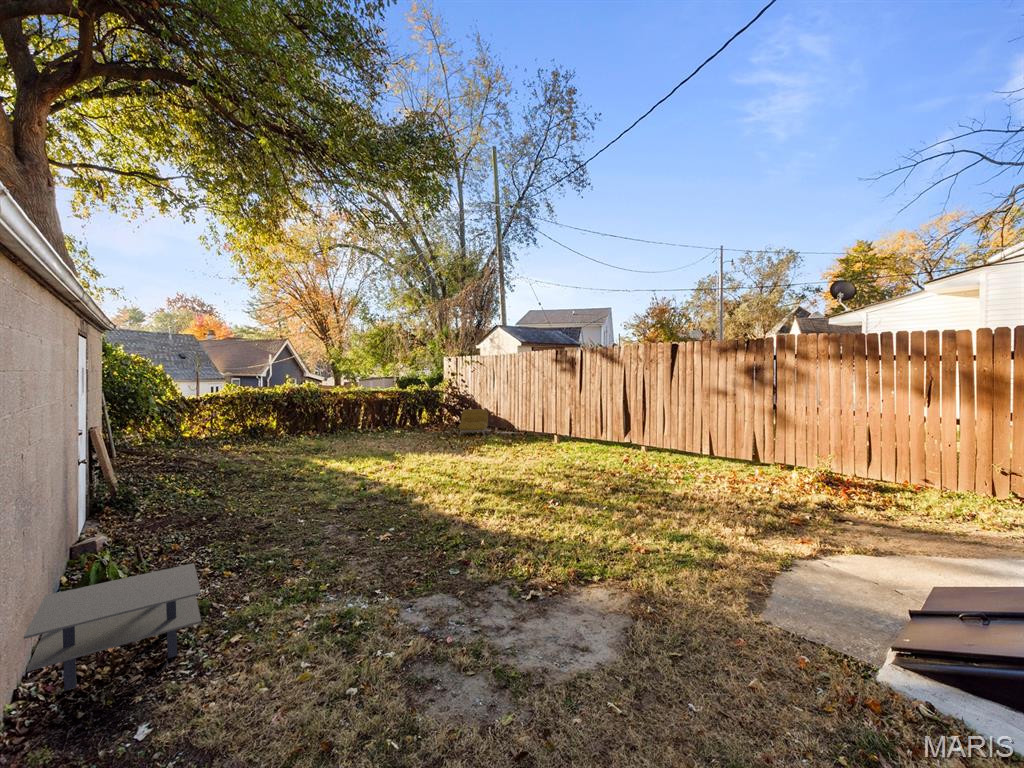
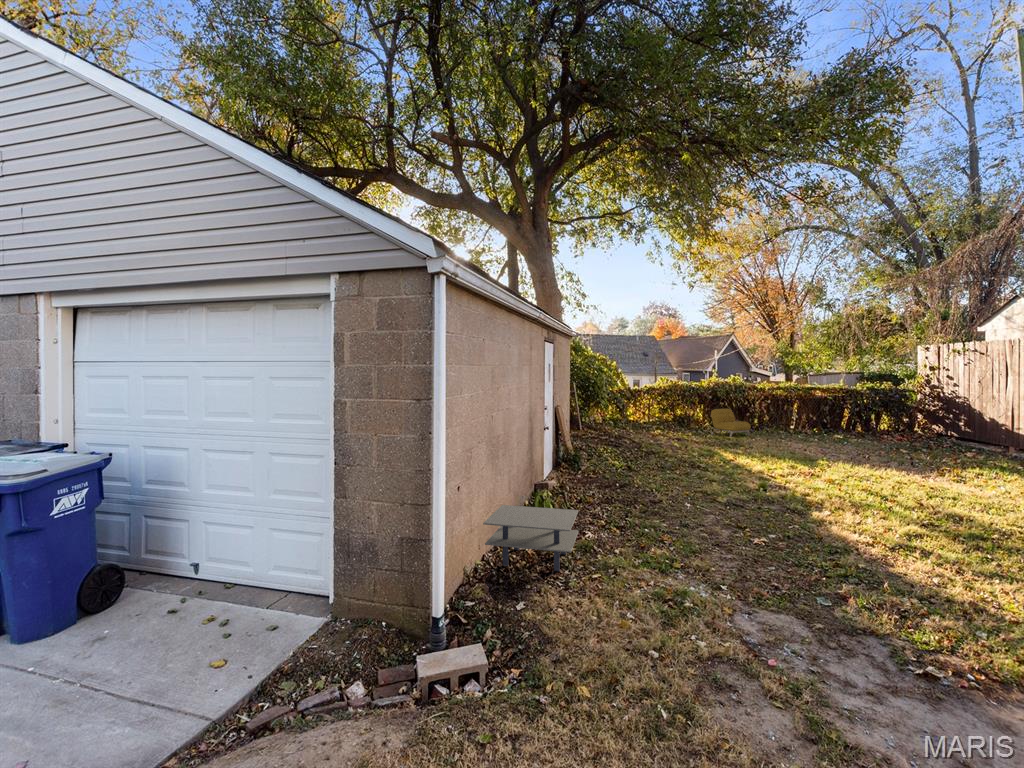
armchair: present [459,409,488,436] -> present [711,409,751,437]

